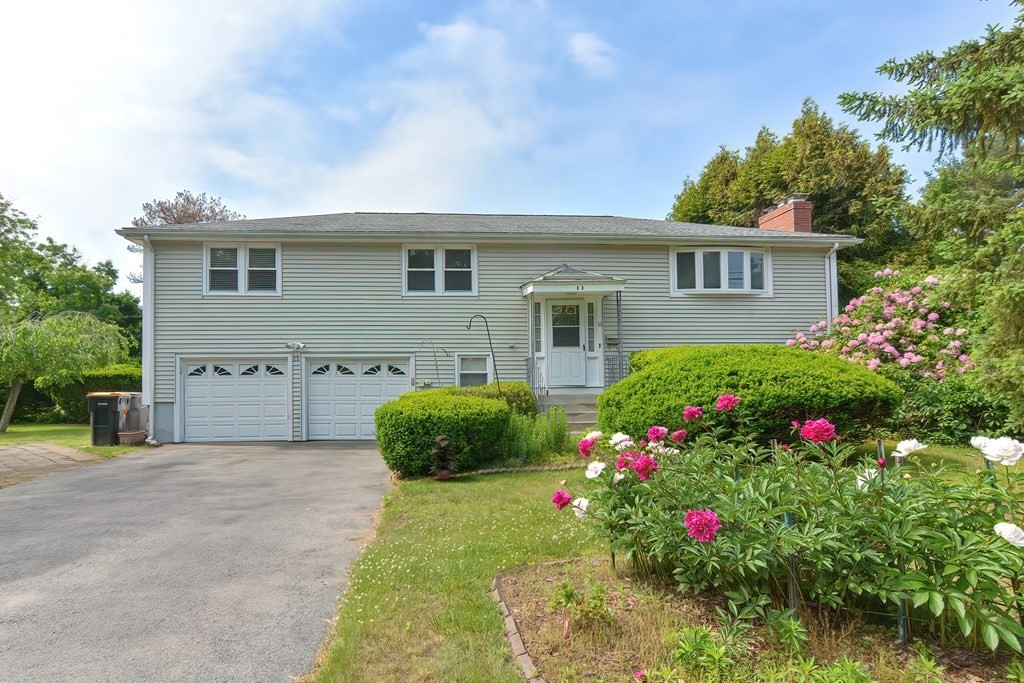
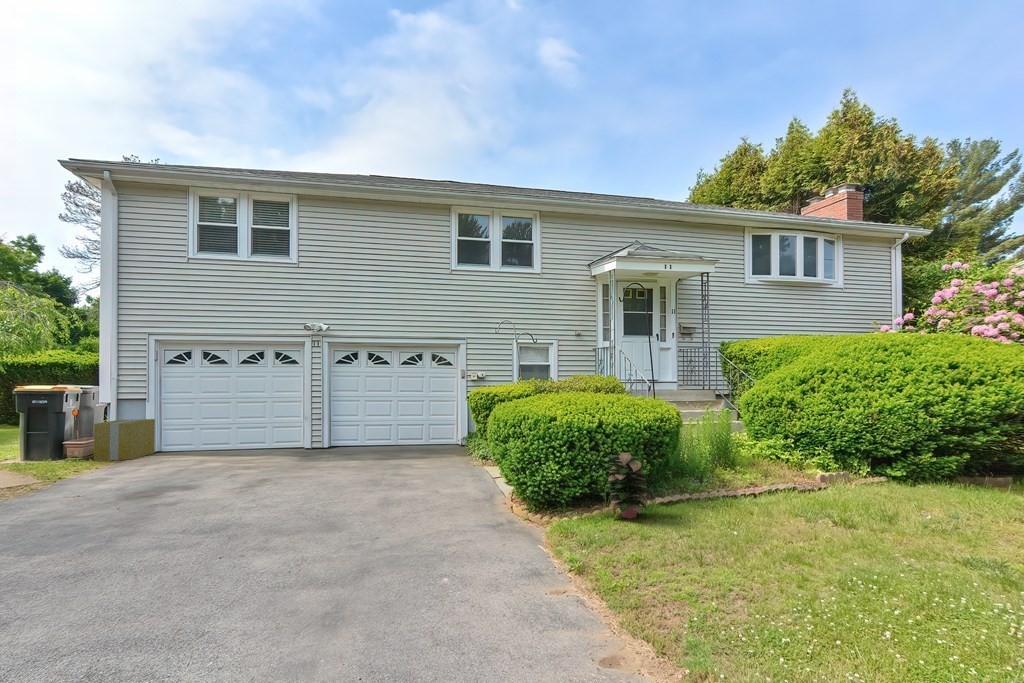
cardboard box: none [137,418,180,448] -> present [94,419,155,460]

